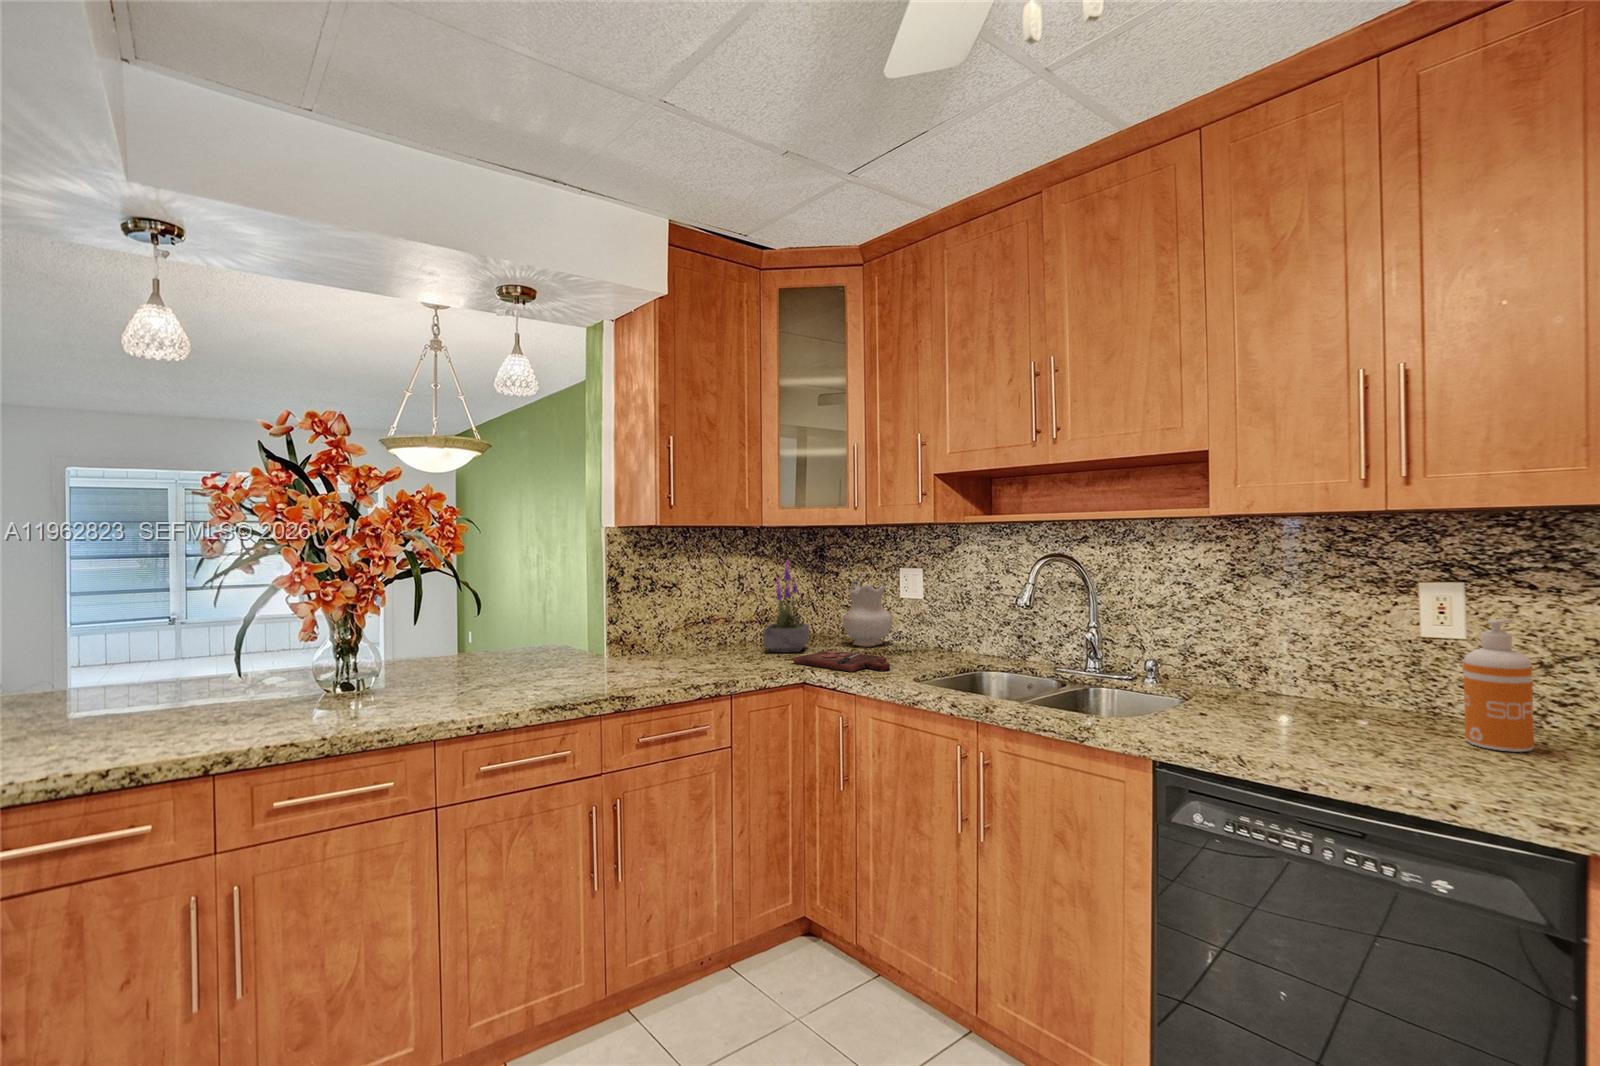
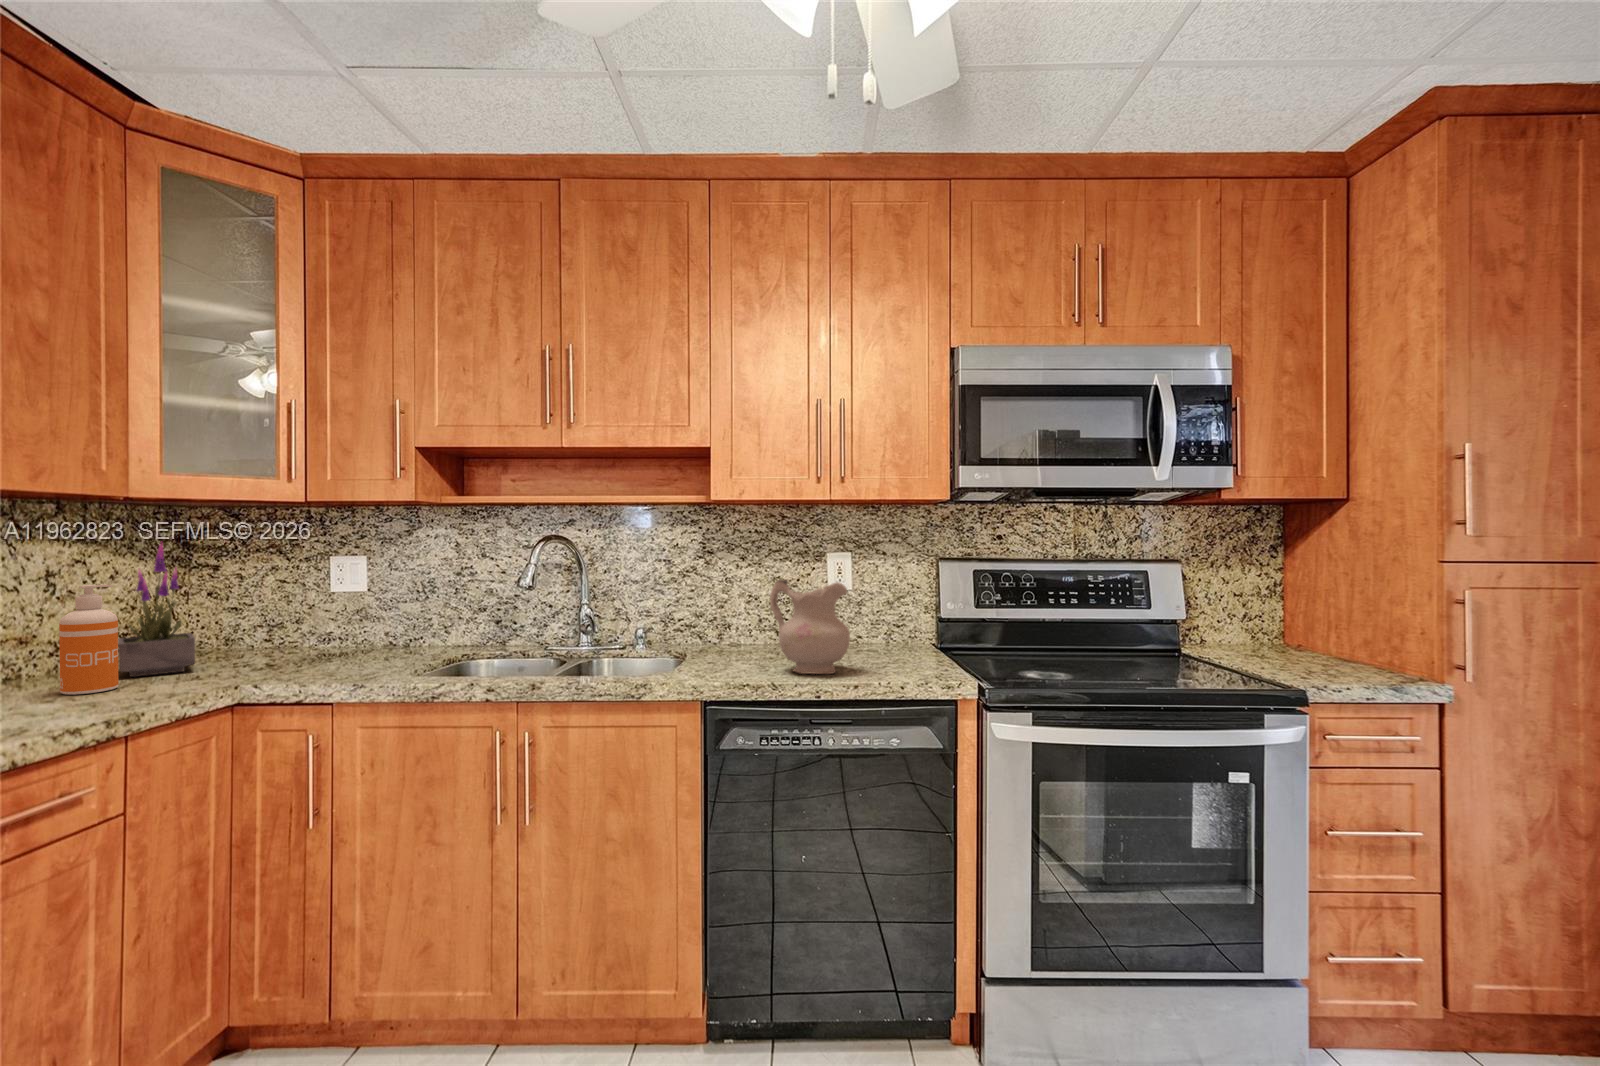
ceramic pitcher: present [843,580,892,647] -> present [770,579,850,674]
soap dispenser: present [1463,619,1534,752] -> present [59,585,119,695]
cutting board: present [794,650,890,672] -> none [198,660,362,683]

